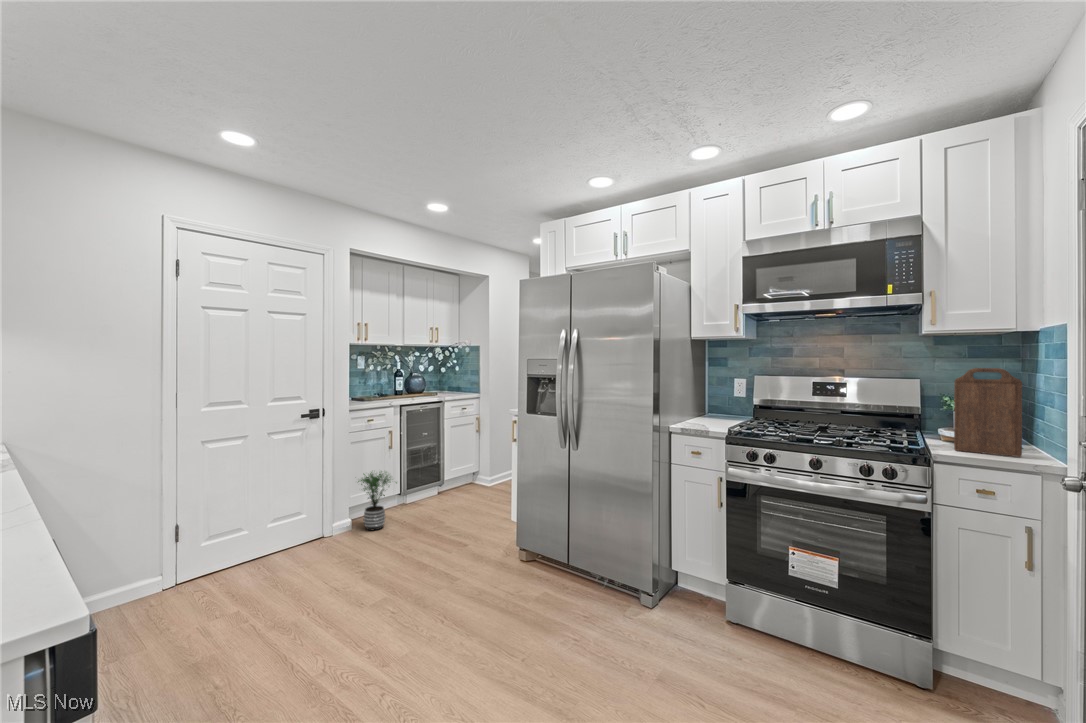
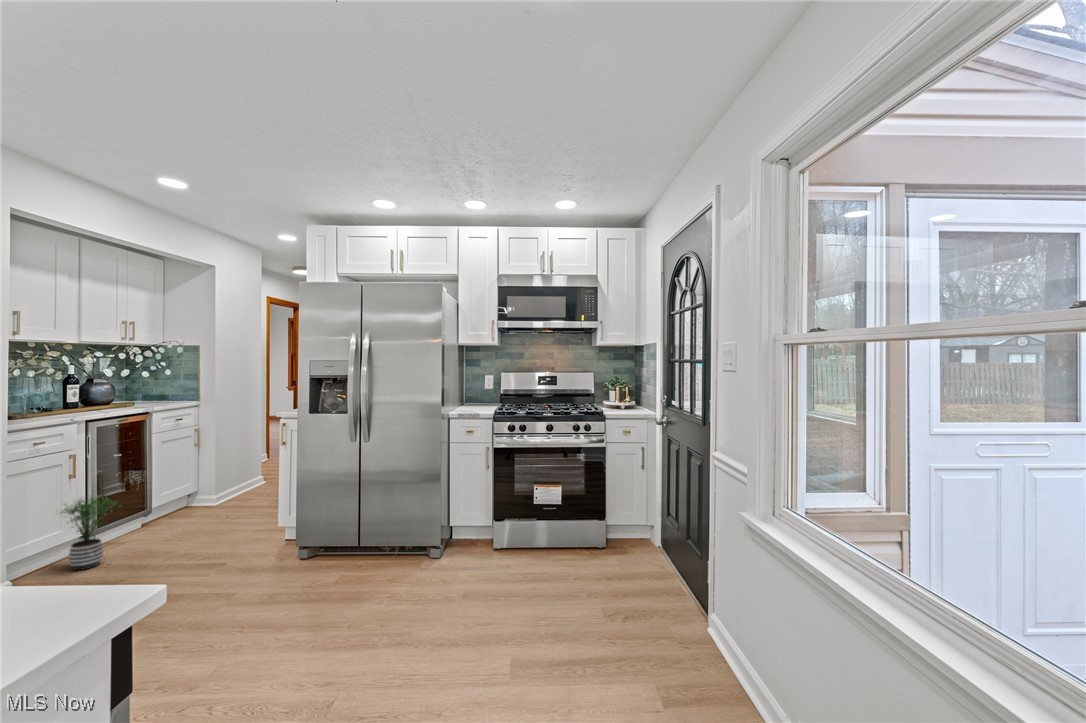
cutting board: present [954,368,1022,457] -> none [615,365,642,412]

